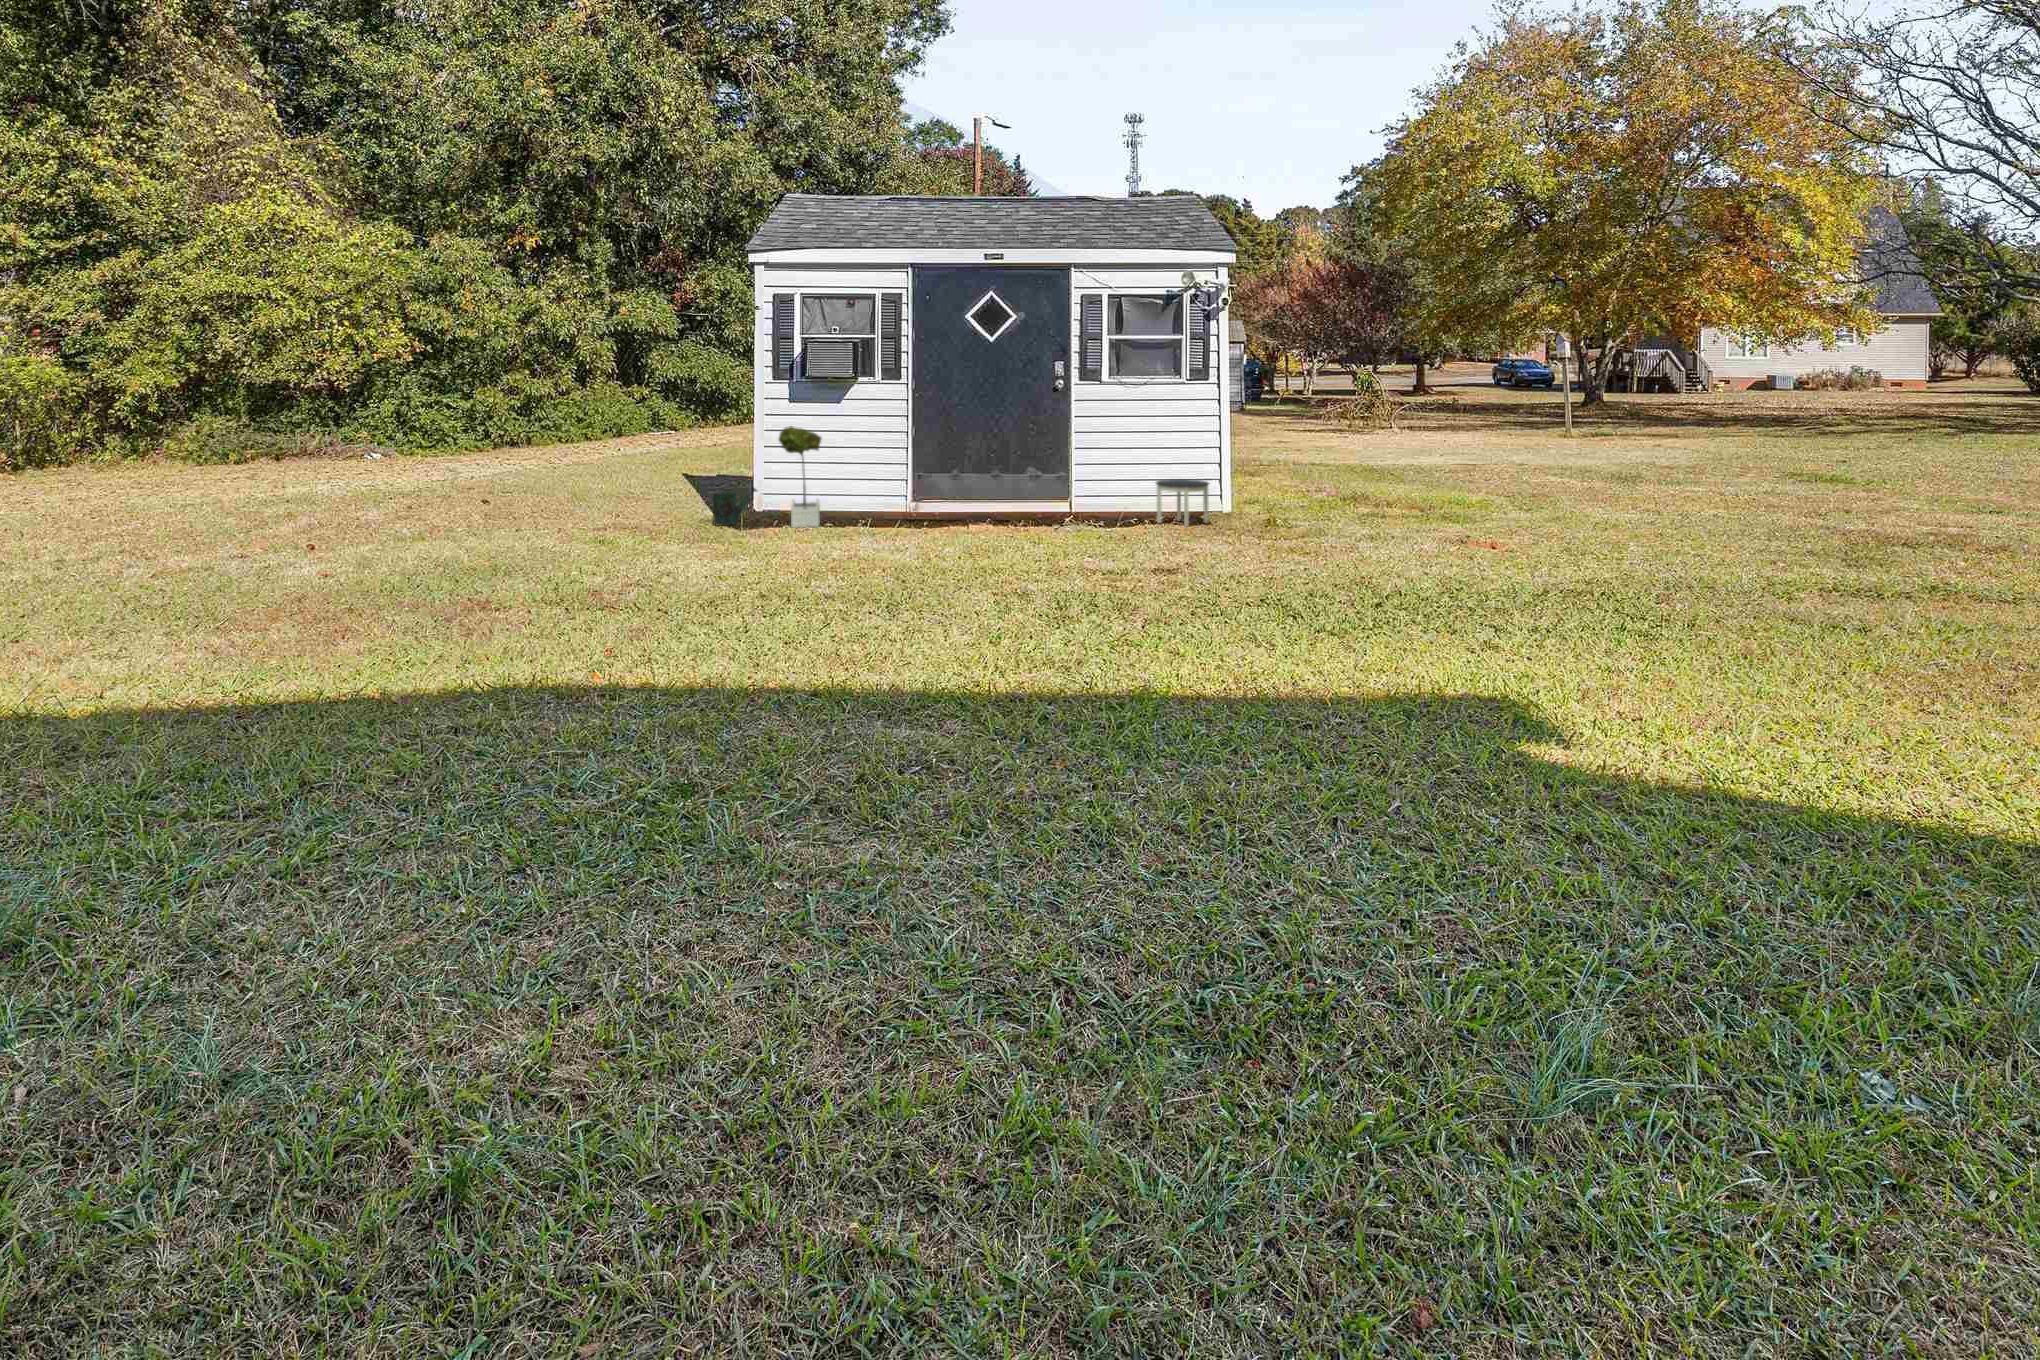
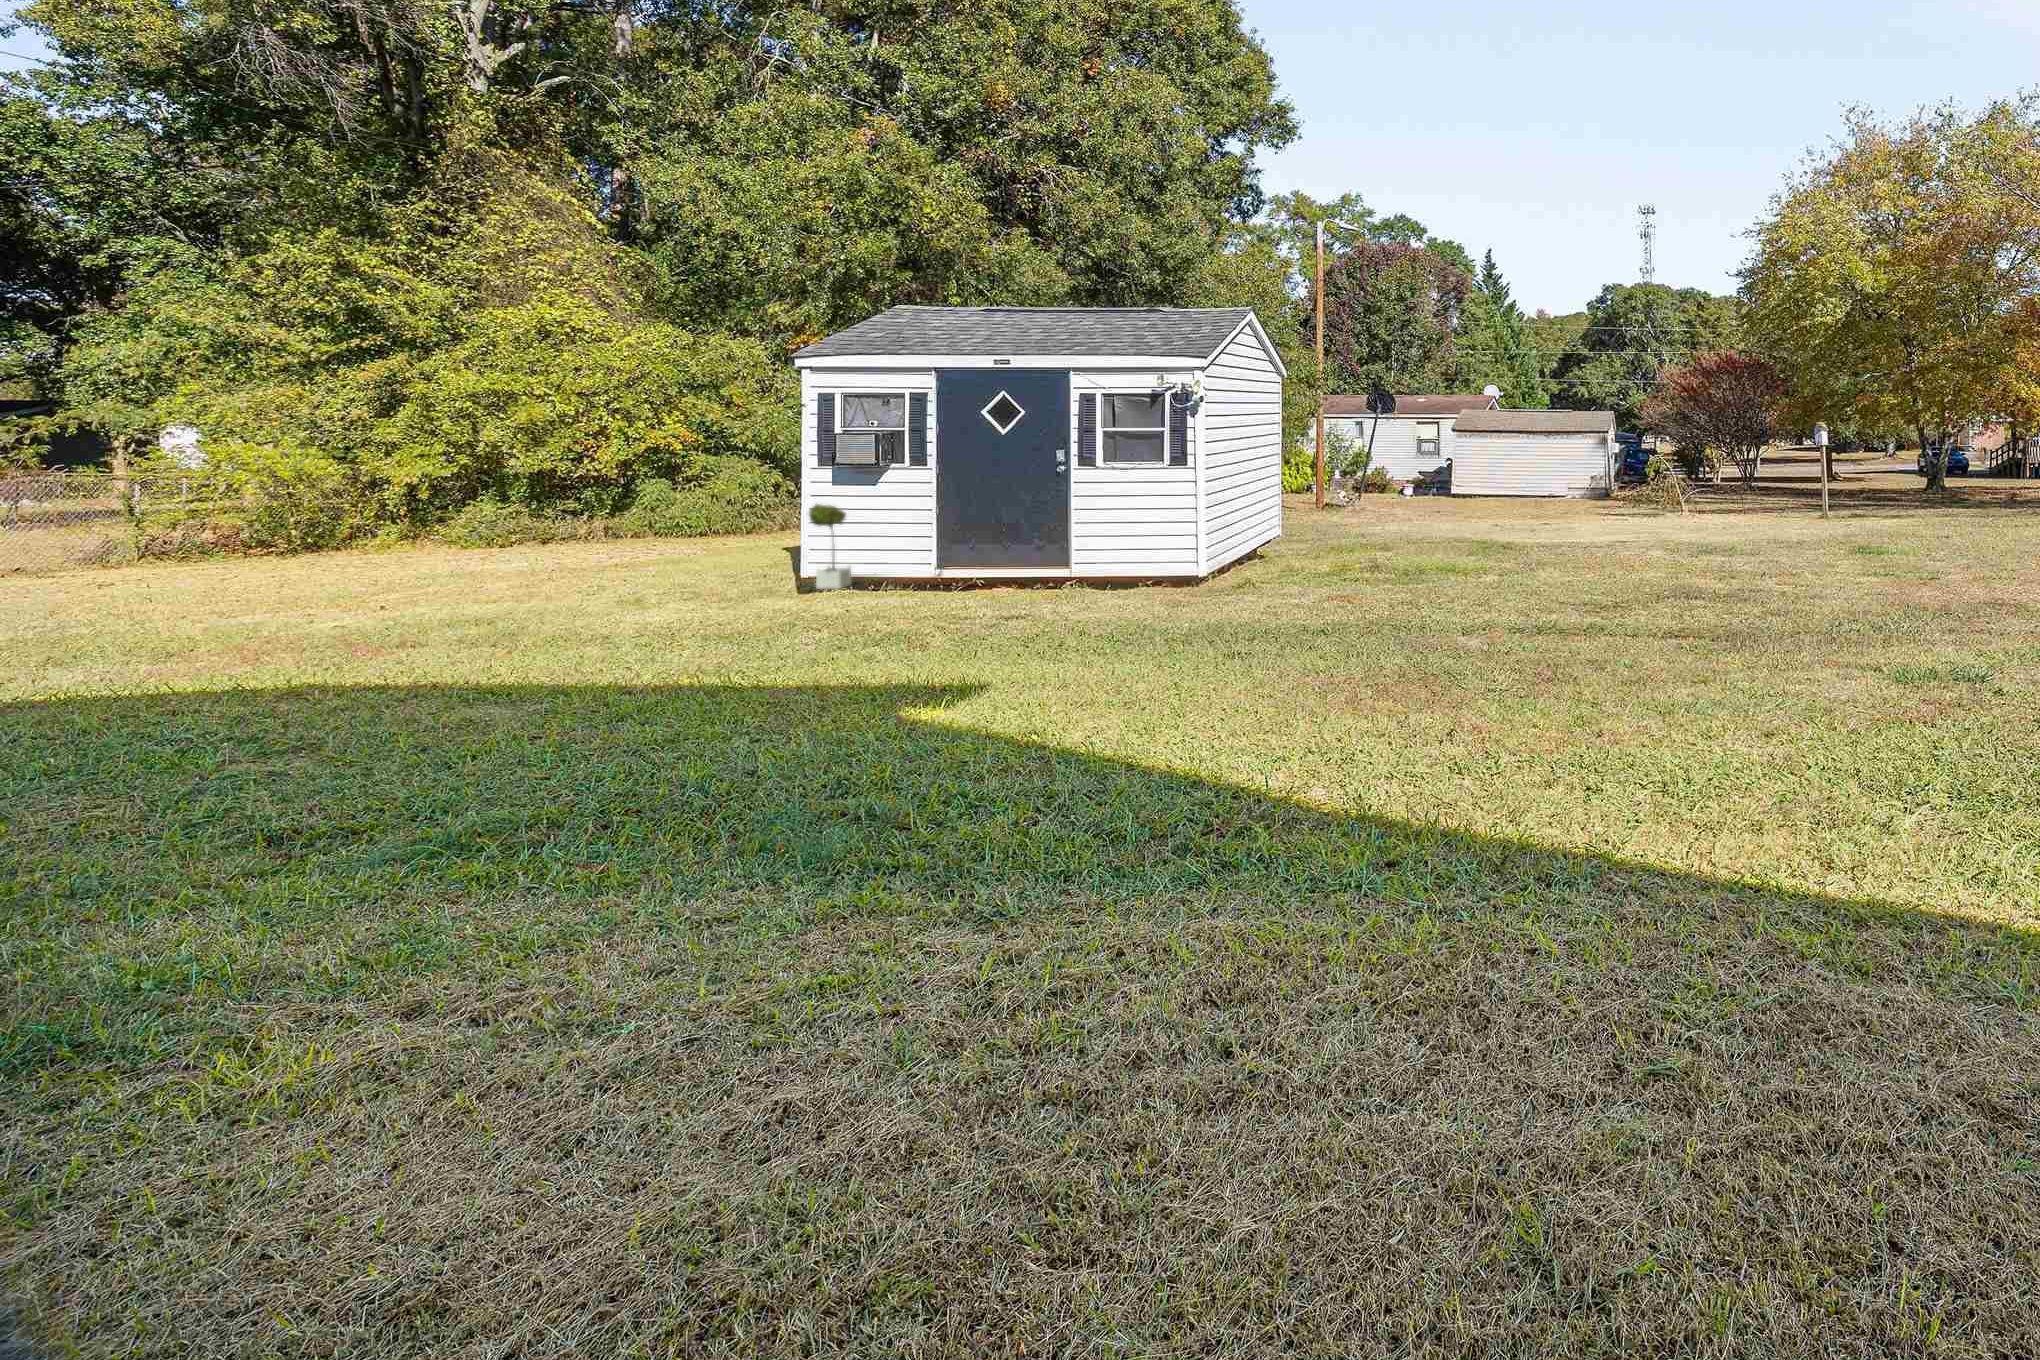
round table: present [1156,479,1209,527] -> none [1127,552,1174,593]
watering can: present [713,487,756,526] -> none [751,554,803,586]

